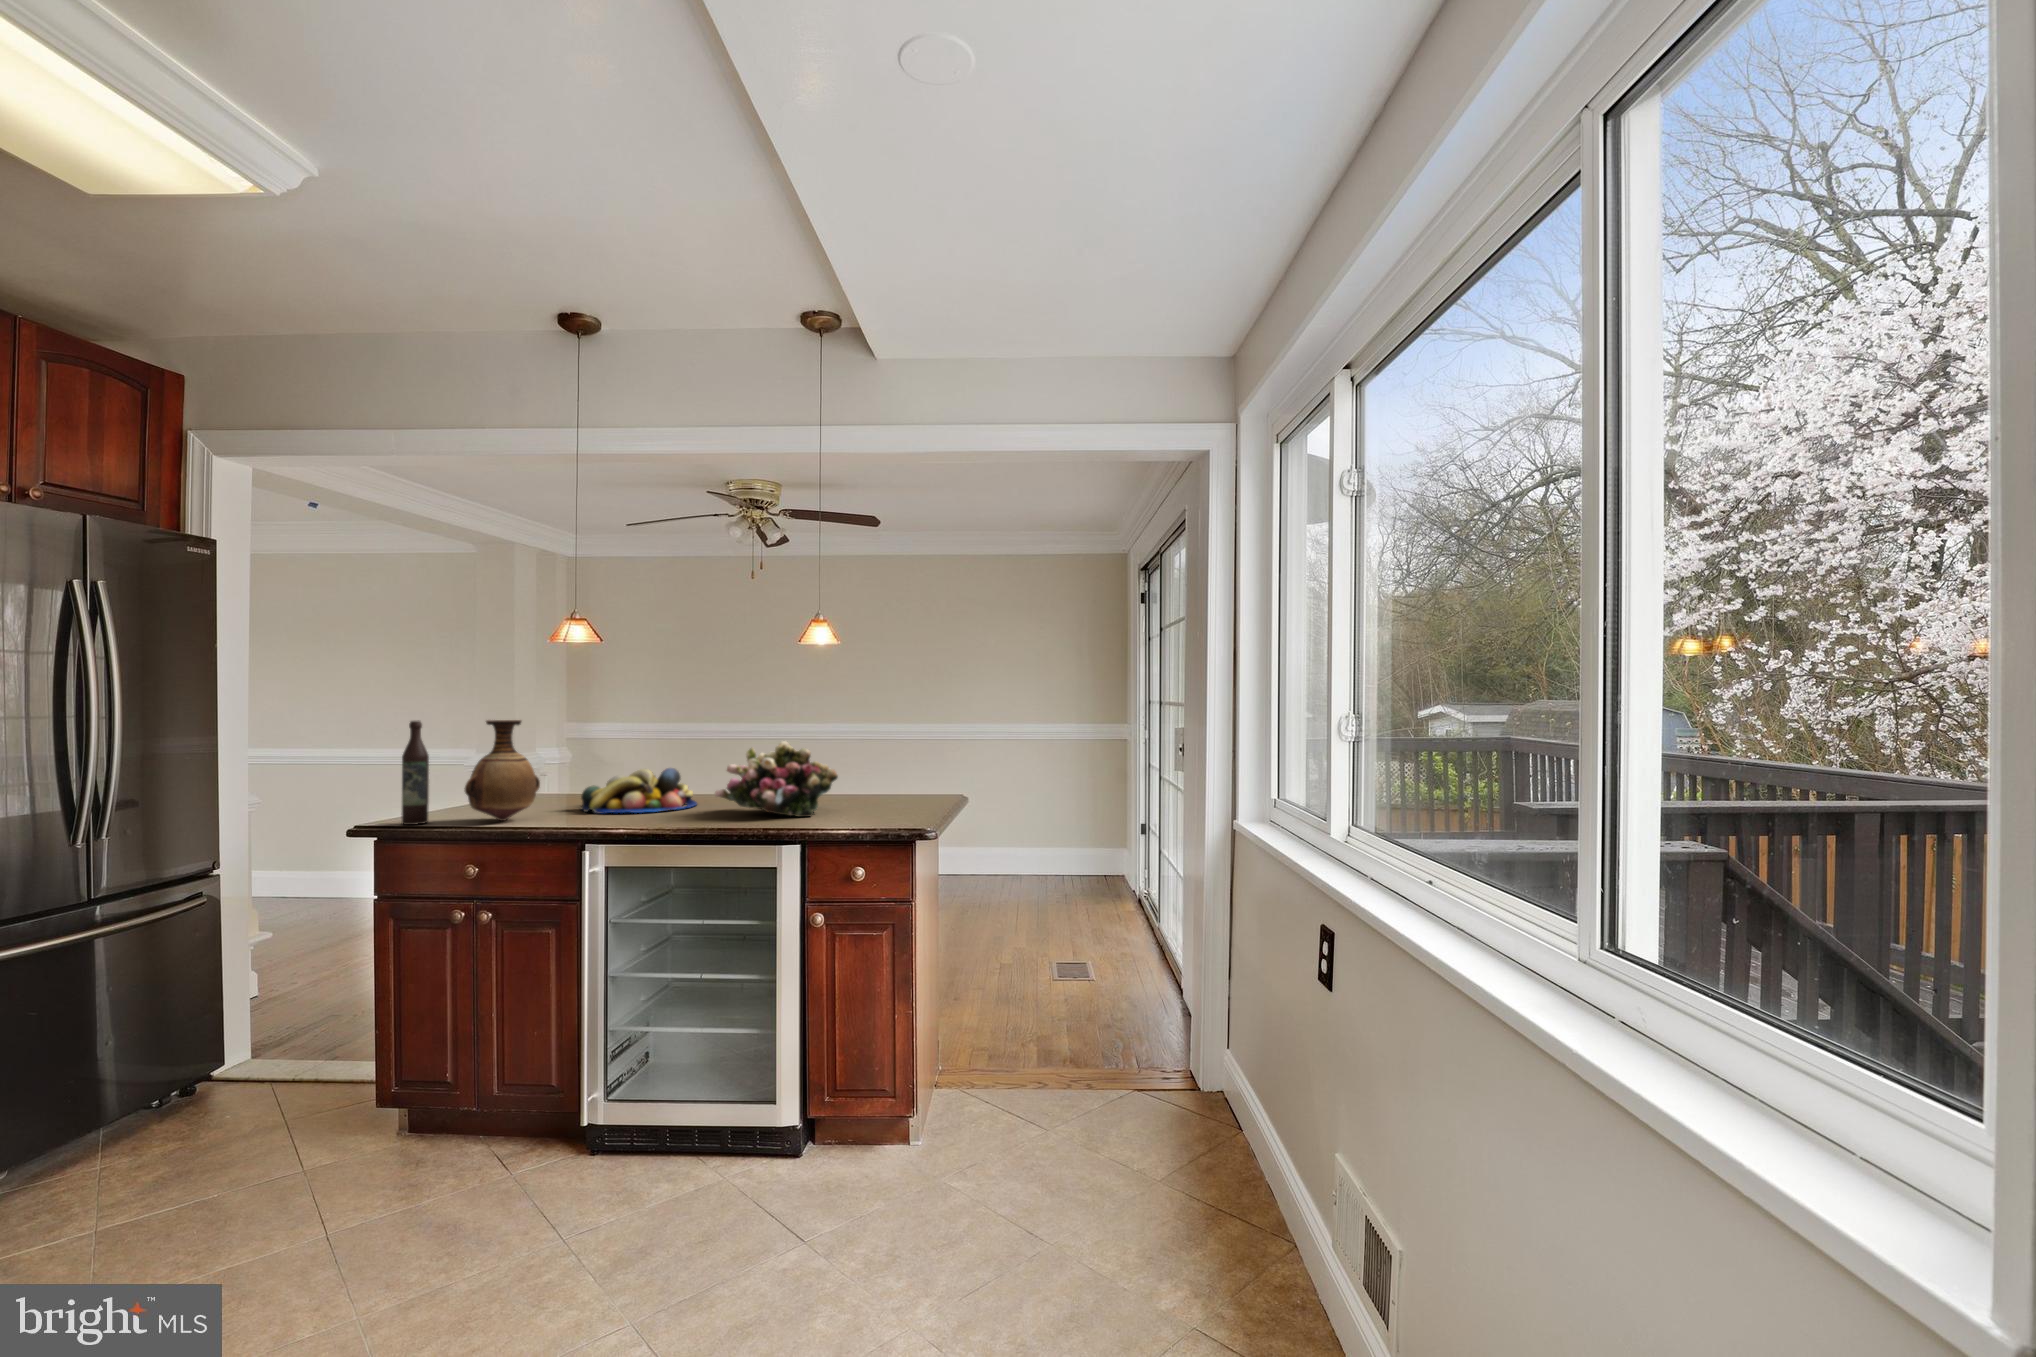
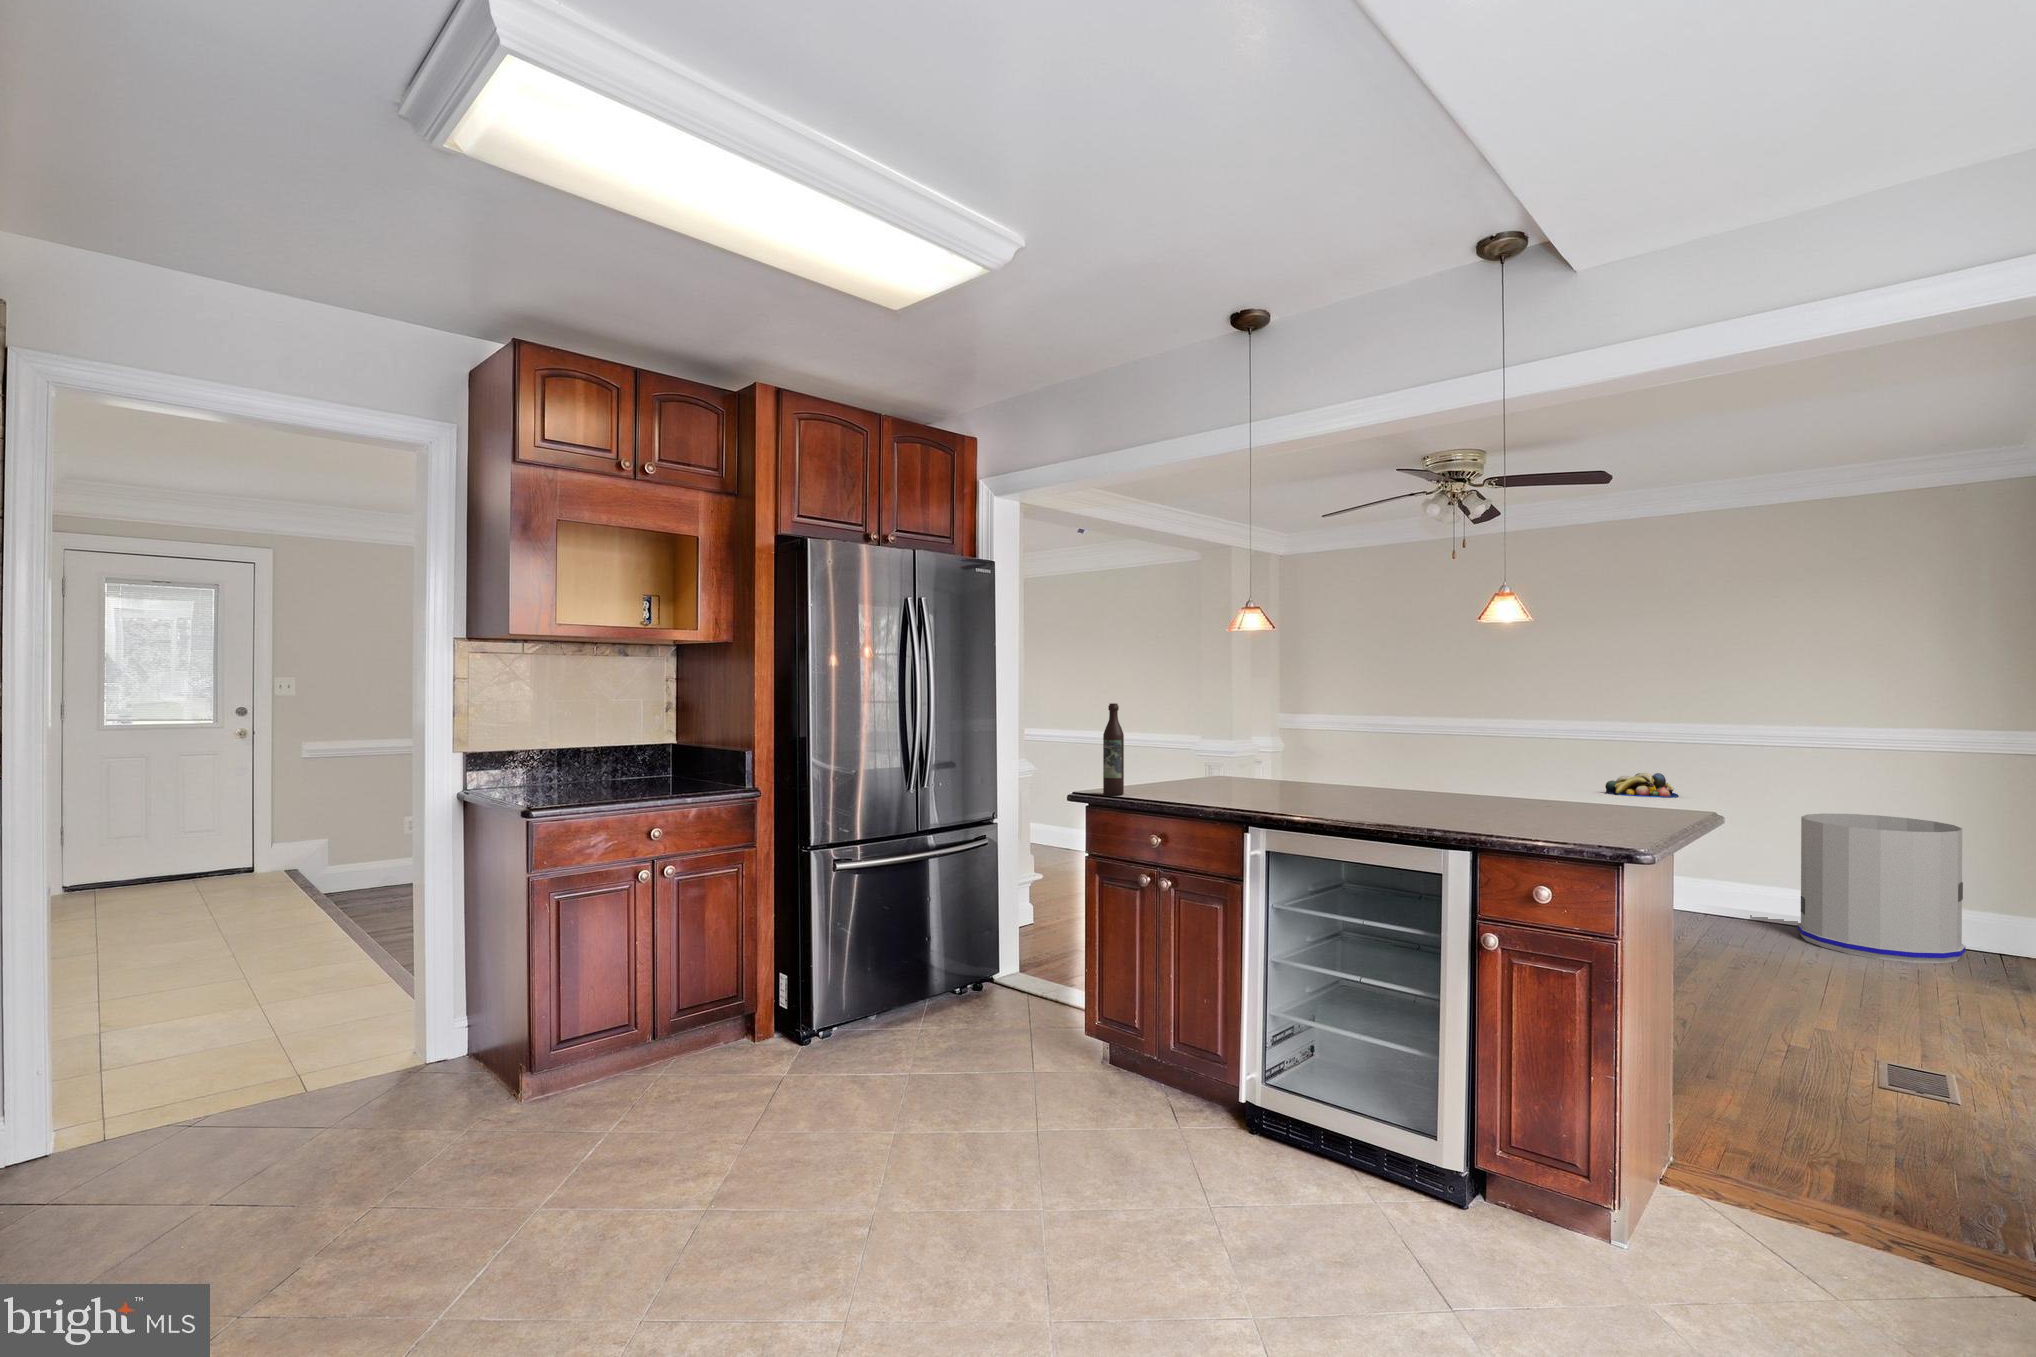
vase: present [464,720,540,821] -> none [1149,704,1214,798]
flower arrangement: present [715,741,838,817] -> none [1378,734,1523,822]
fruit bowl: present [581,768,697,814] -> present [1605,773,1679,798]
trash can: none [991,789,1084,895] -> present [1797,813,1966,963]

